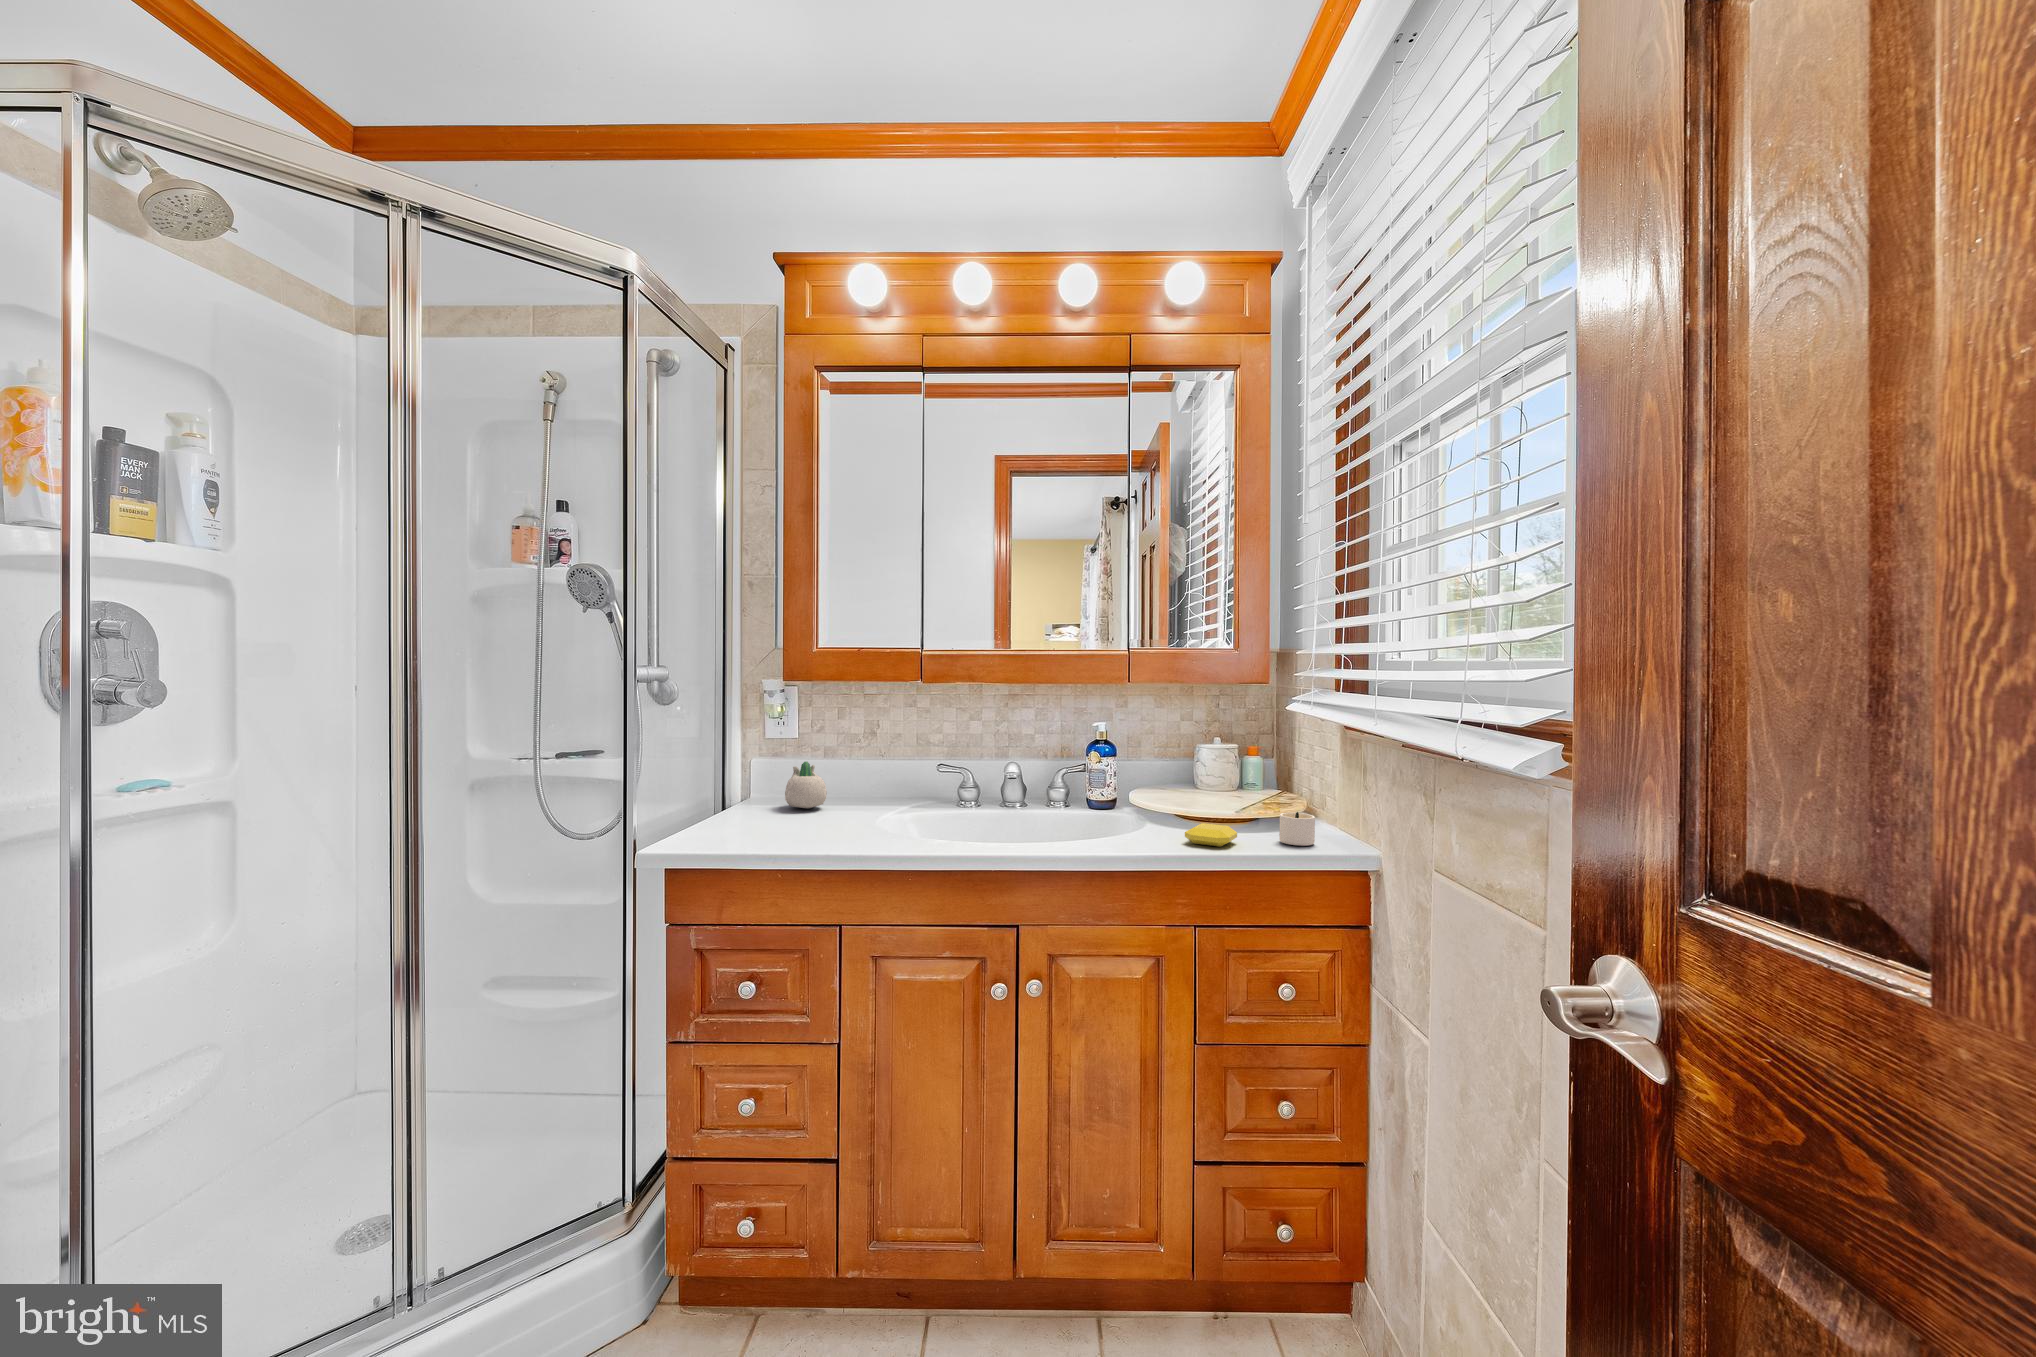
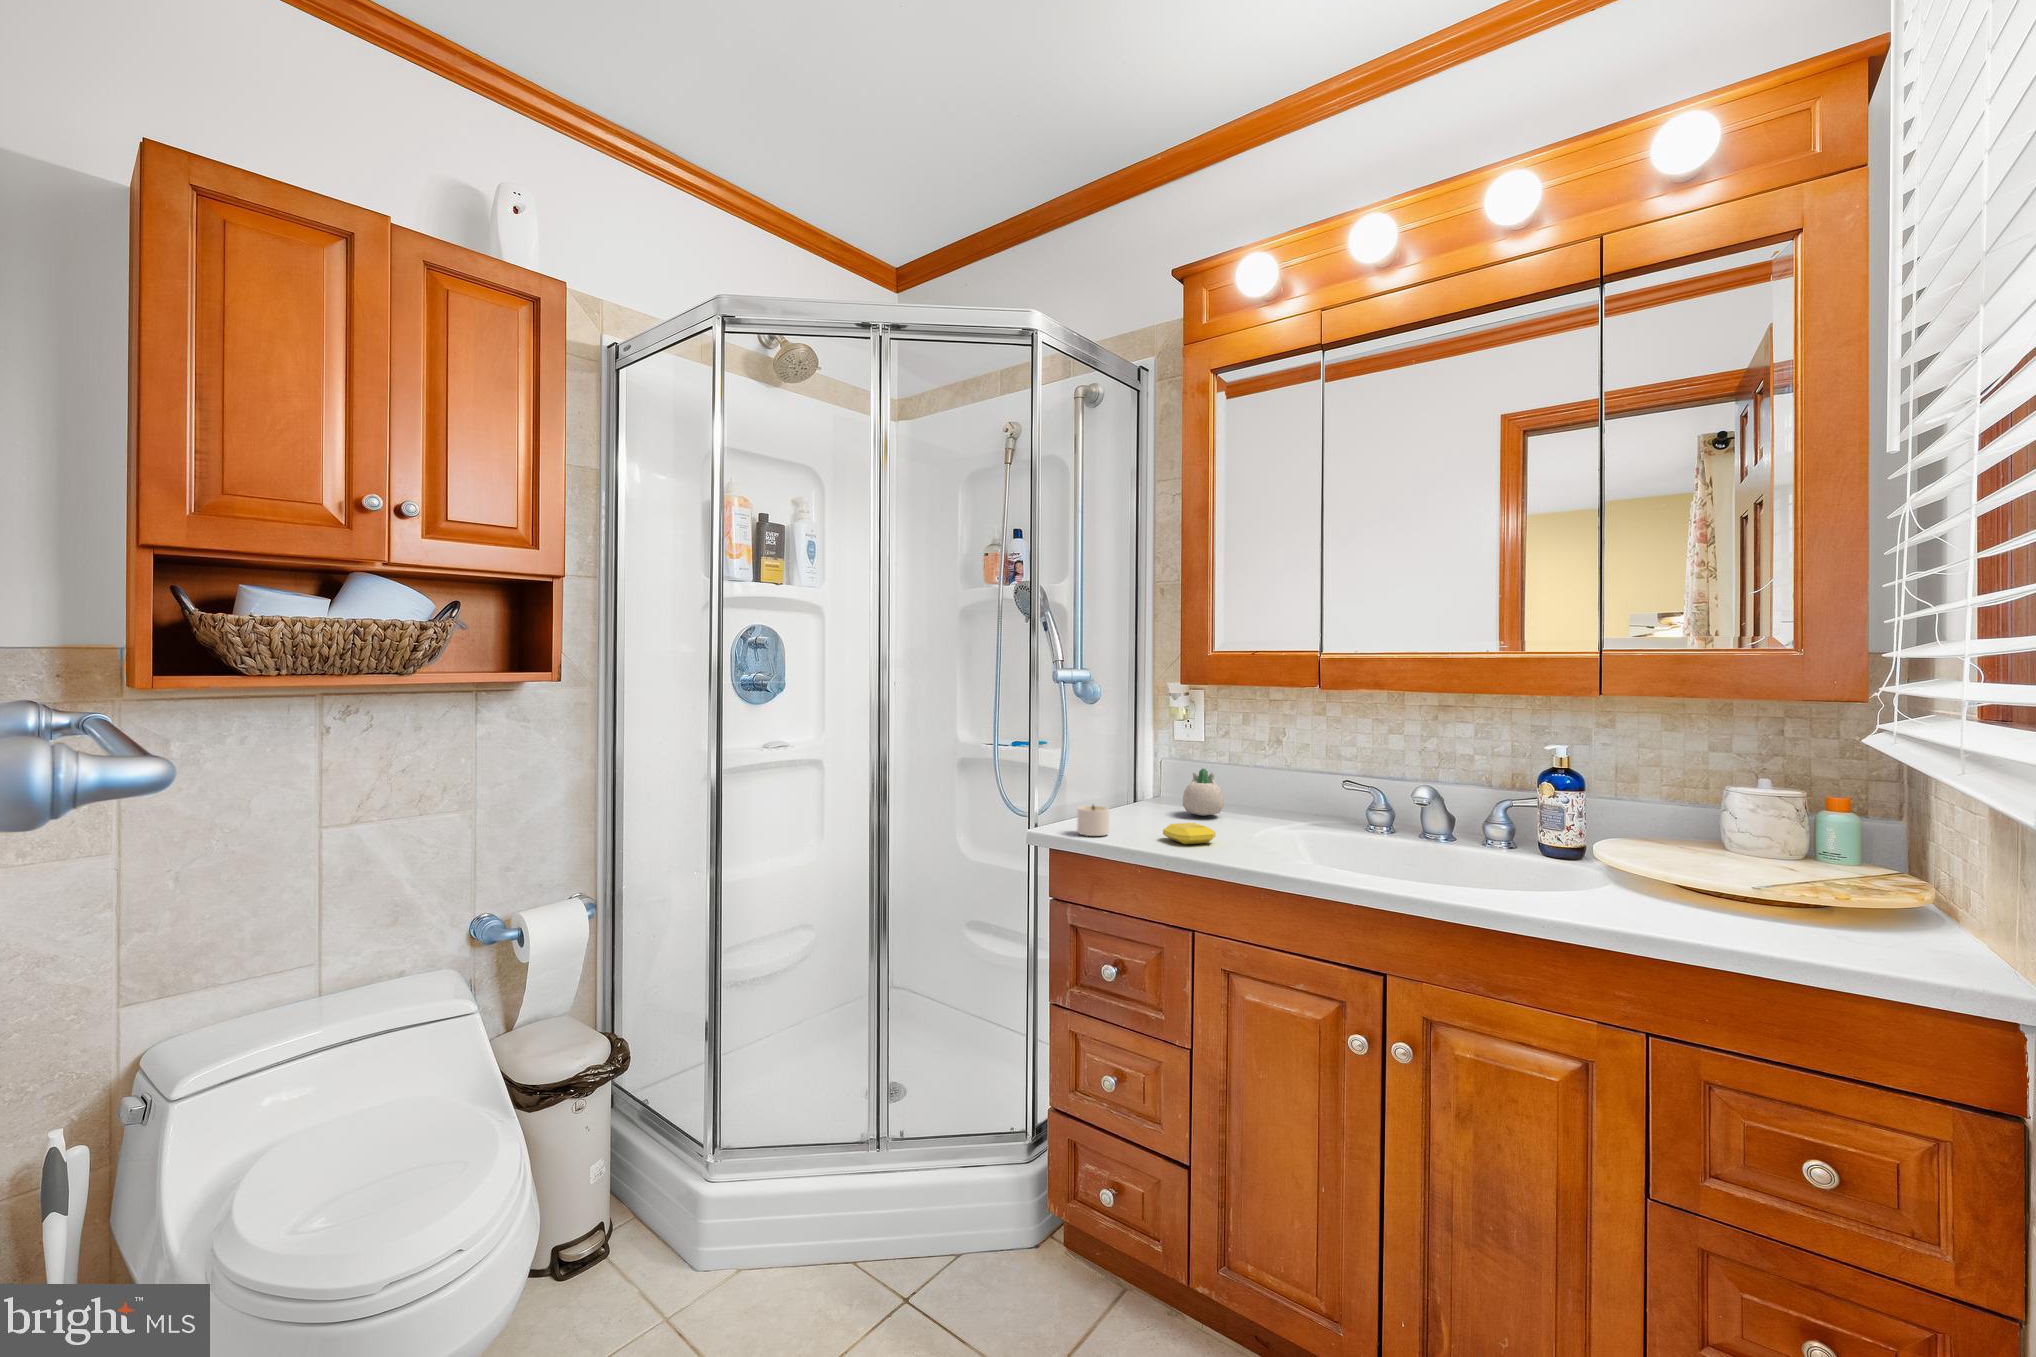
candle: present [1279,812,1315,846] -> present [1077,805,1109,836]
soap bar: present [1185,823,1237,847] -> present [1163,823,1215,844]

